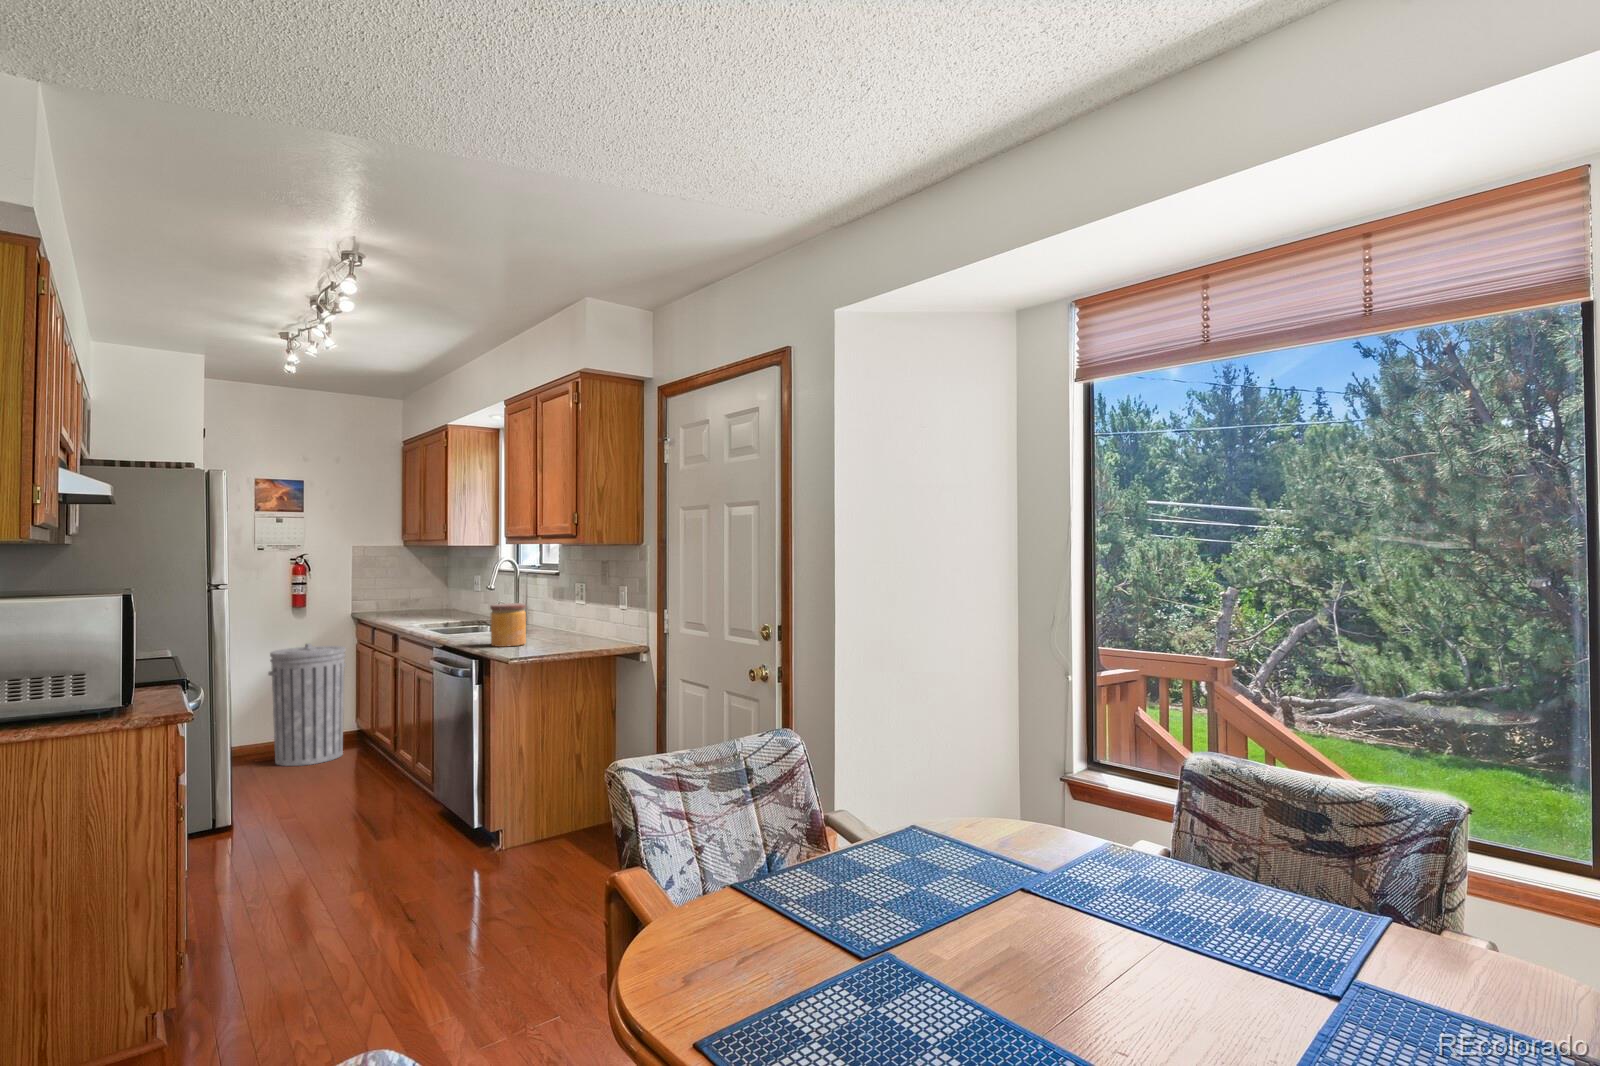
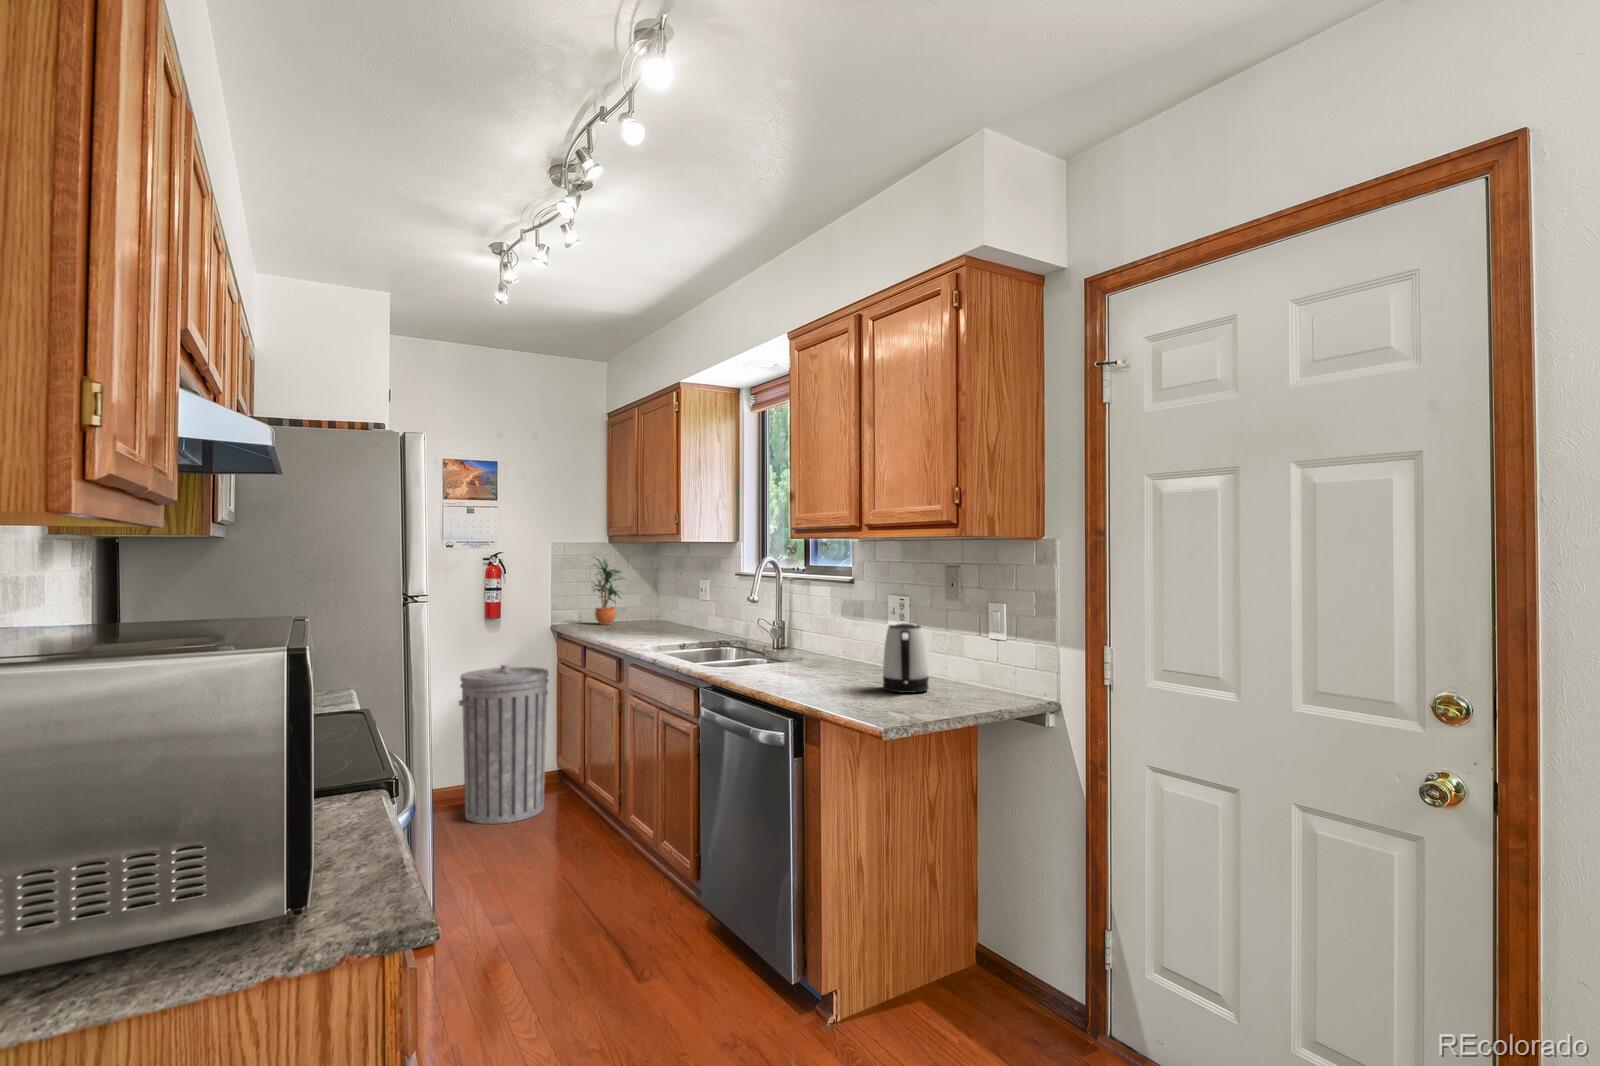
potted plant: none [383,557,419,612] -> present [593,560,623,625]
kettle: none [552,600,583,645] -> present [883,623,929,693]
jar: present [490,603,526,647] -> none [795,625,845,693]

